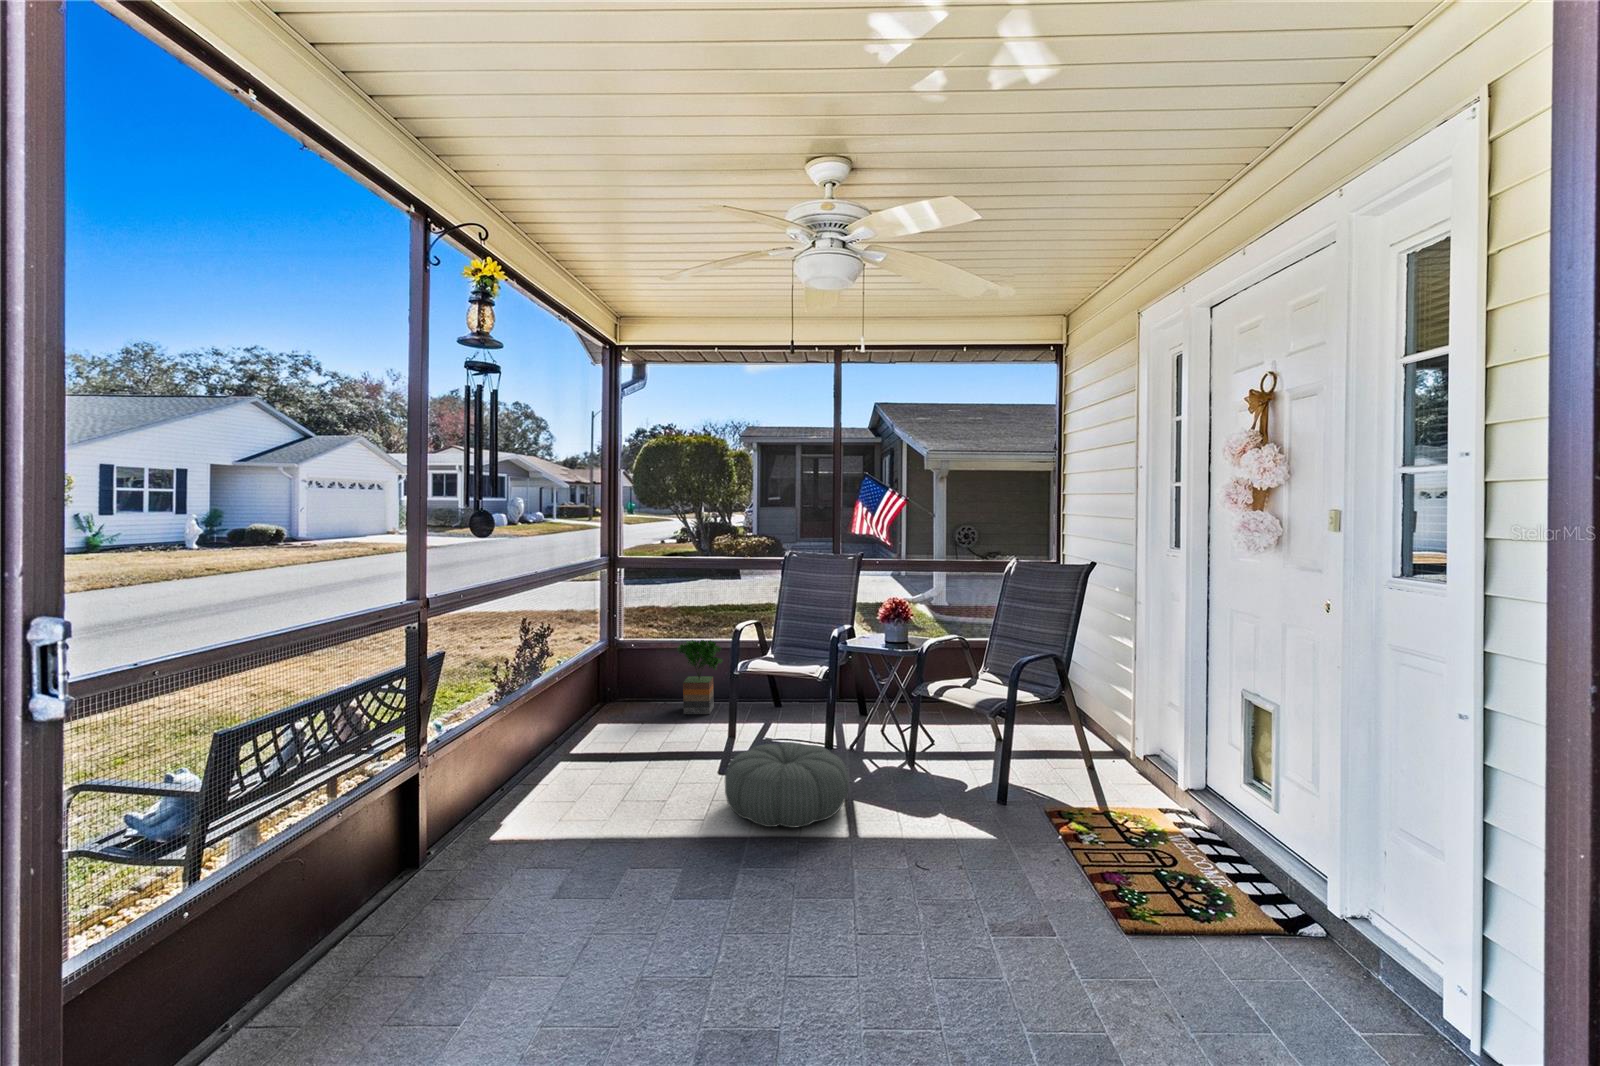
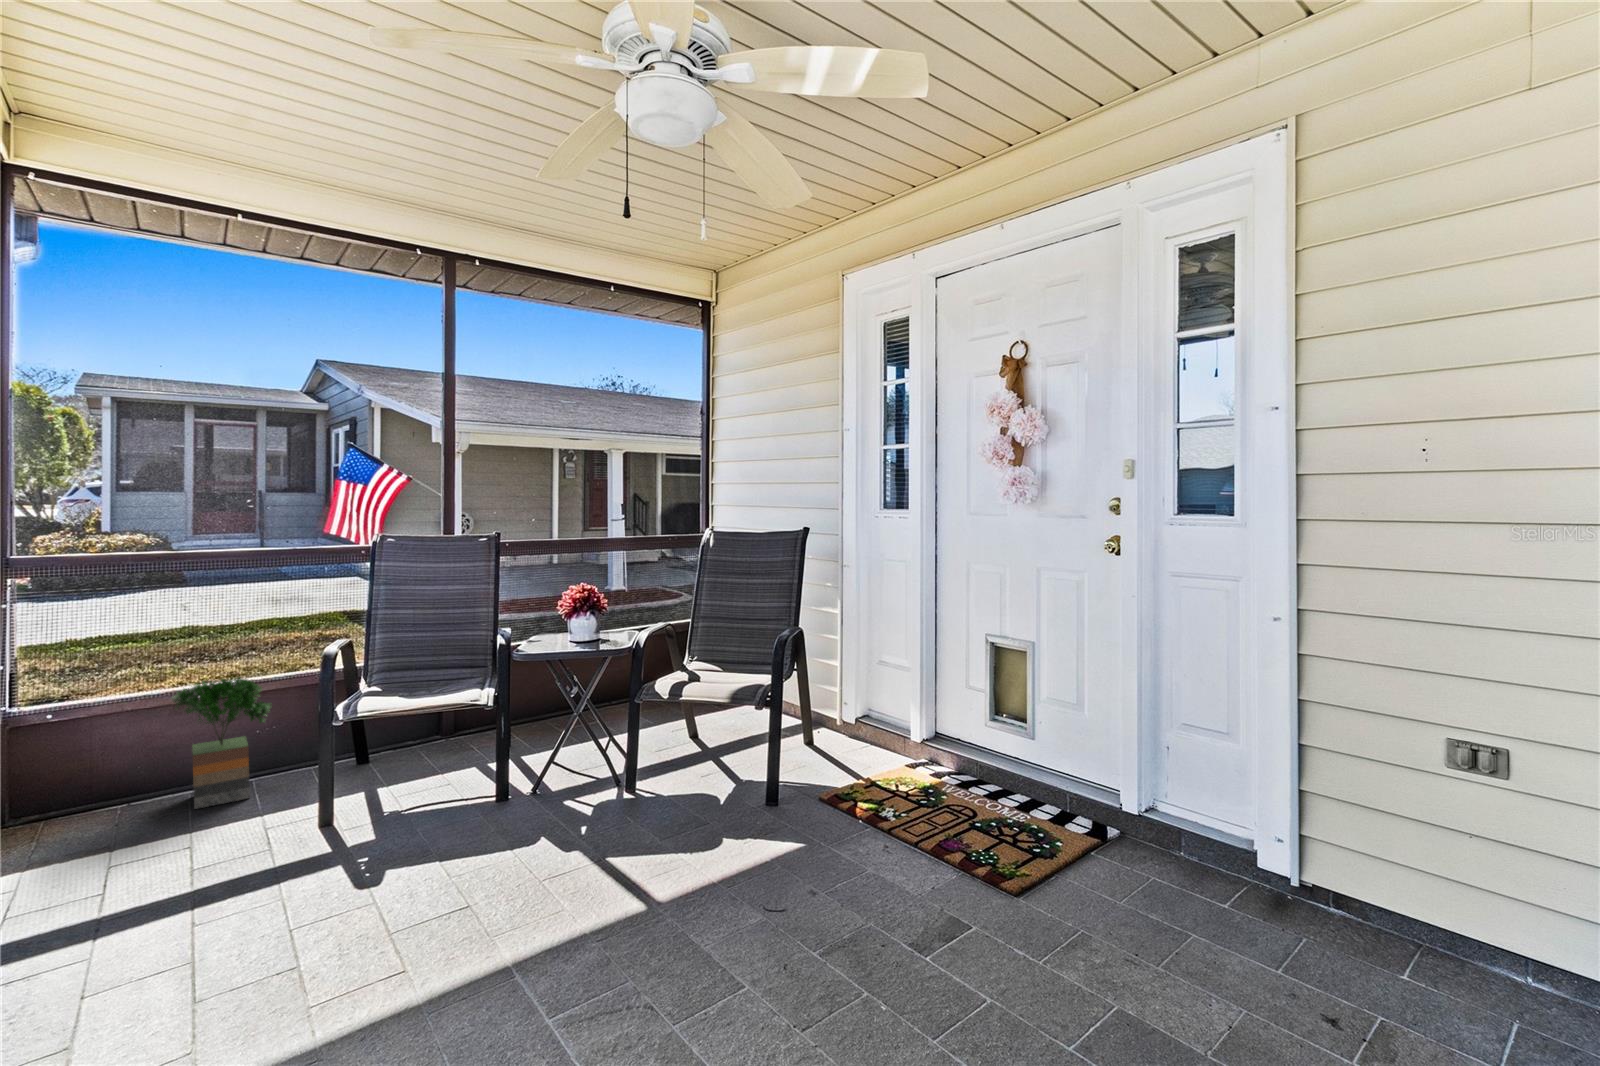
pouf: present [725,742,849,828] -> none [413,791,620,934]

